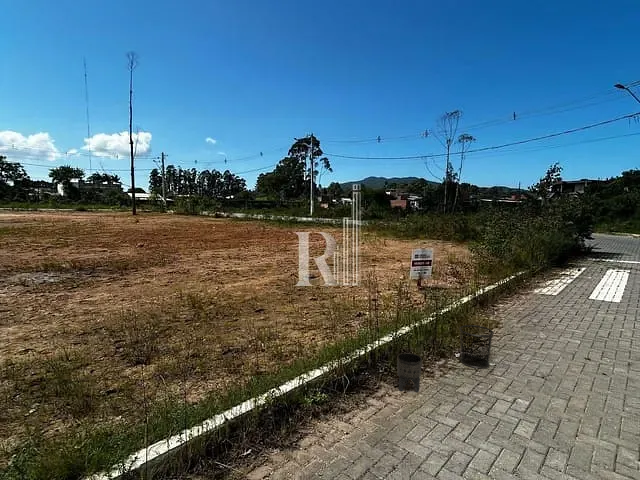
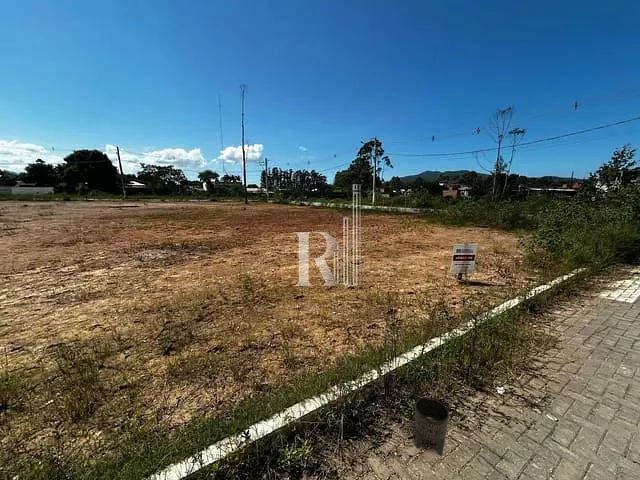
waste bin: present [459,325,494,368] -> none [505,357,559,421]

